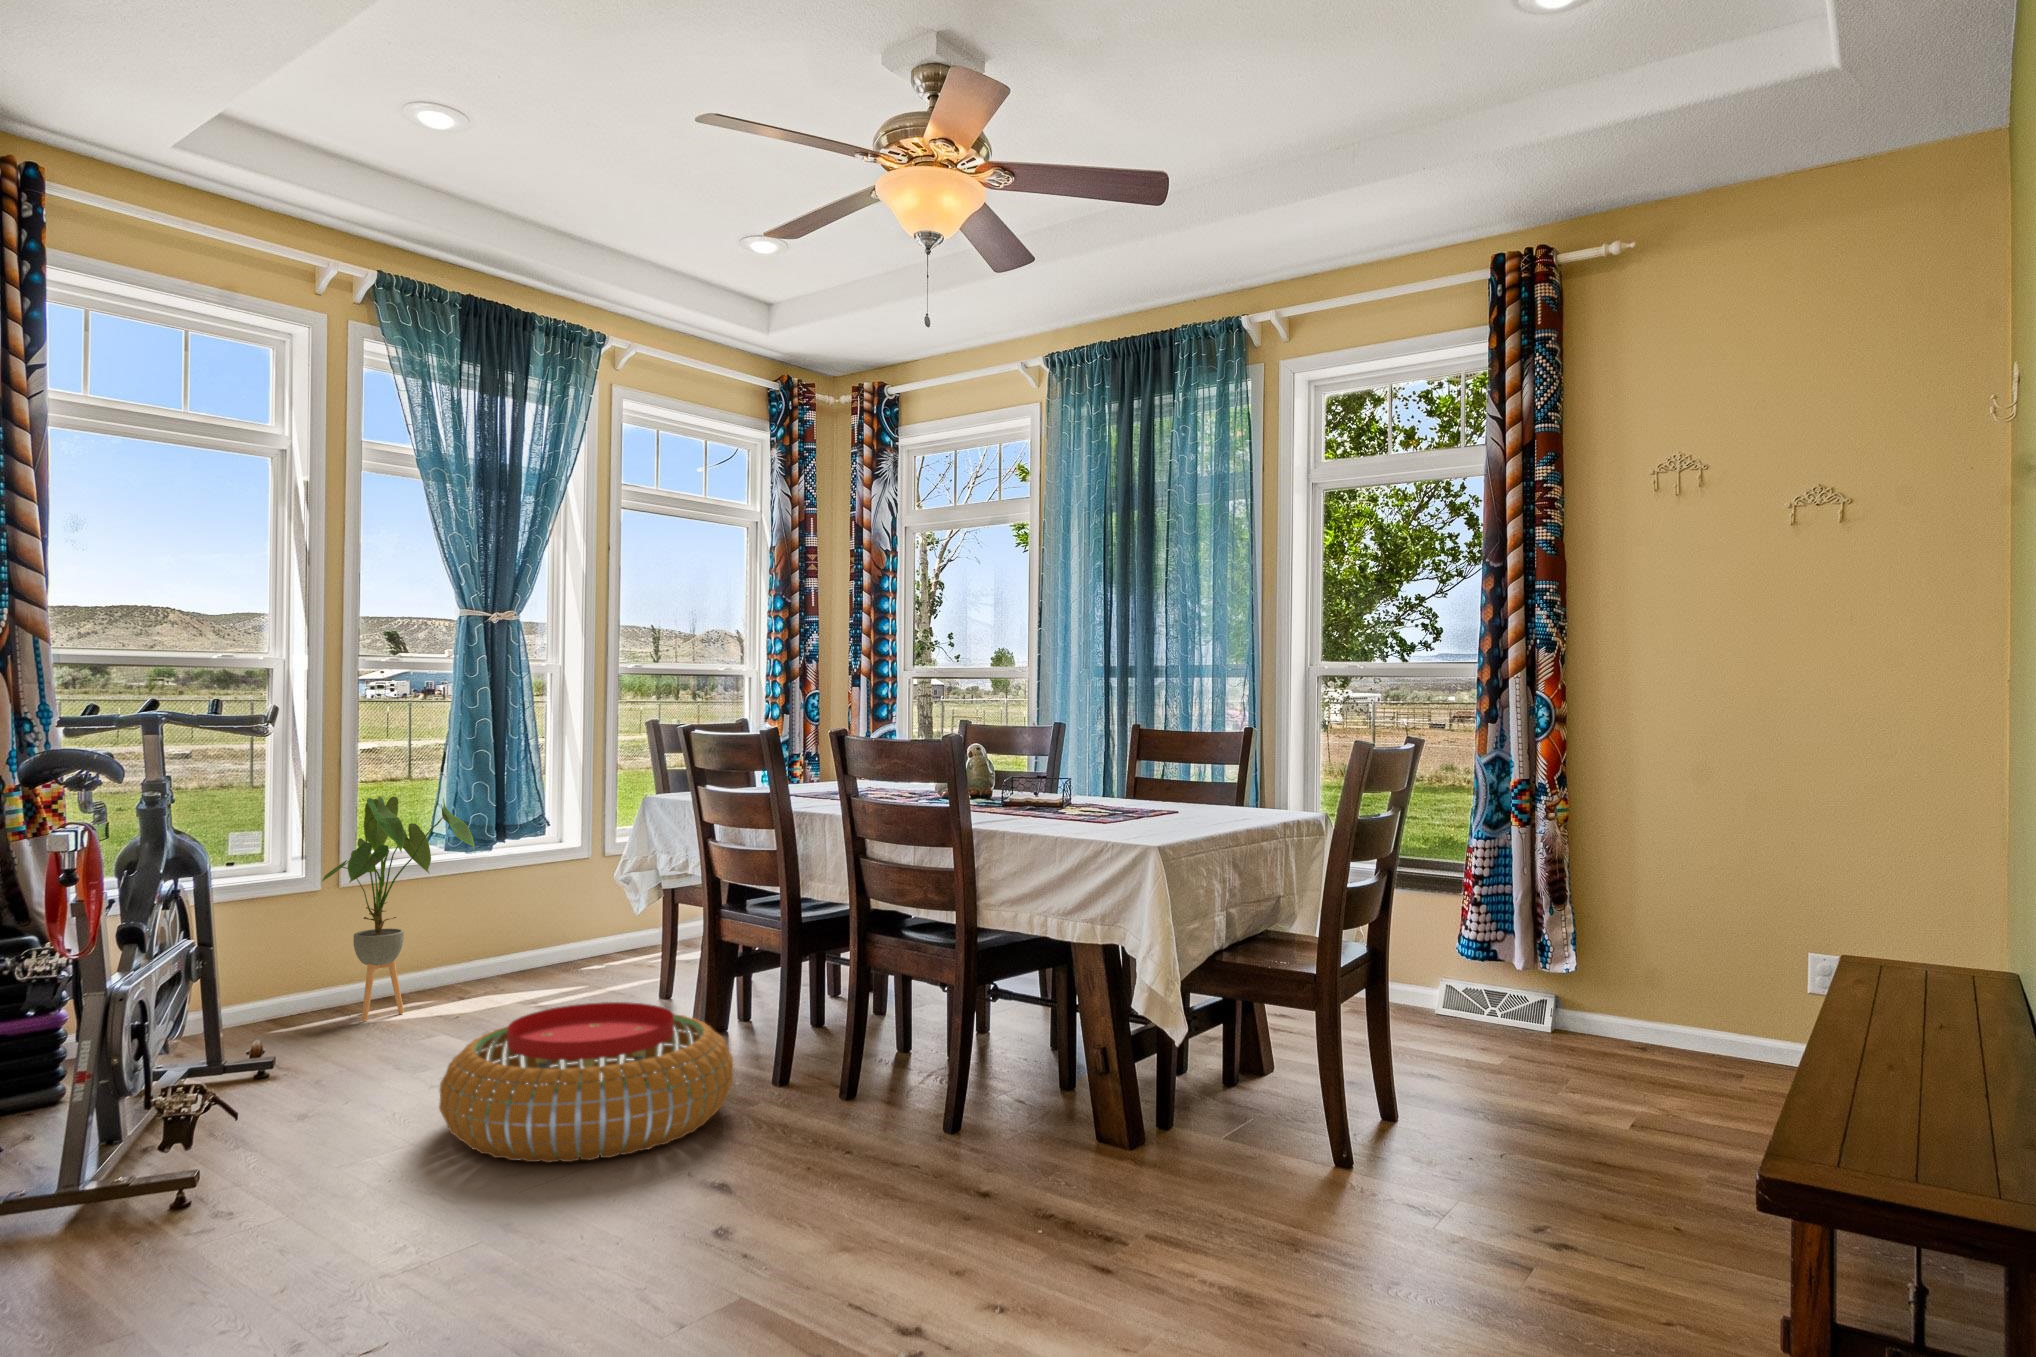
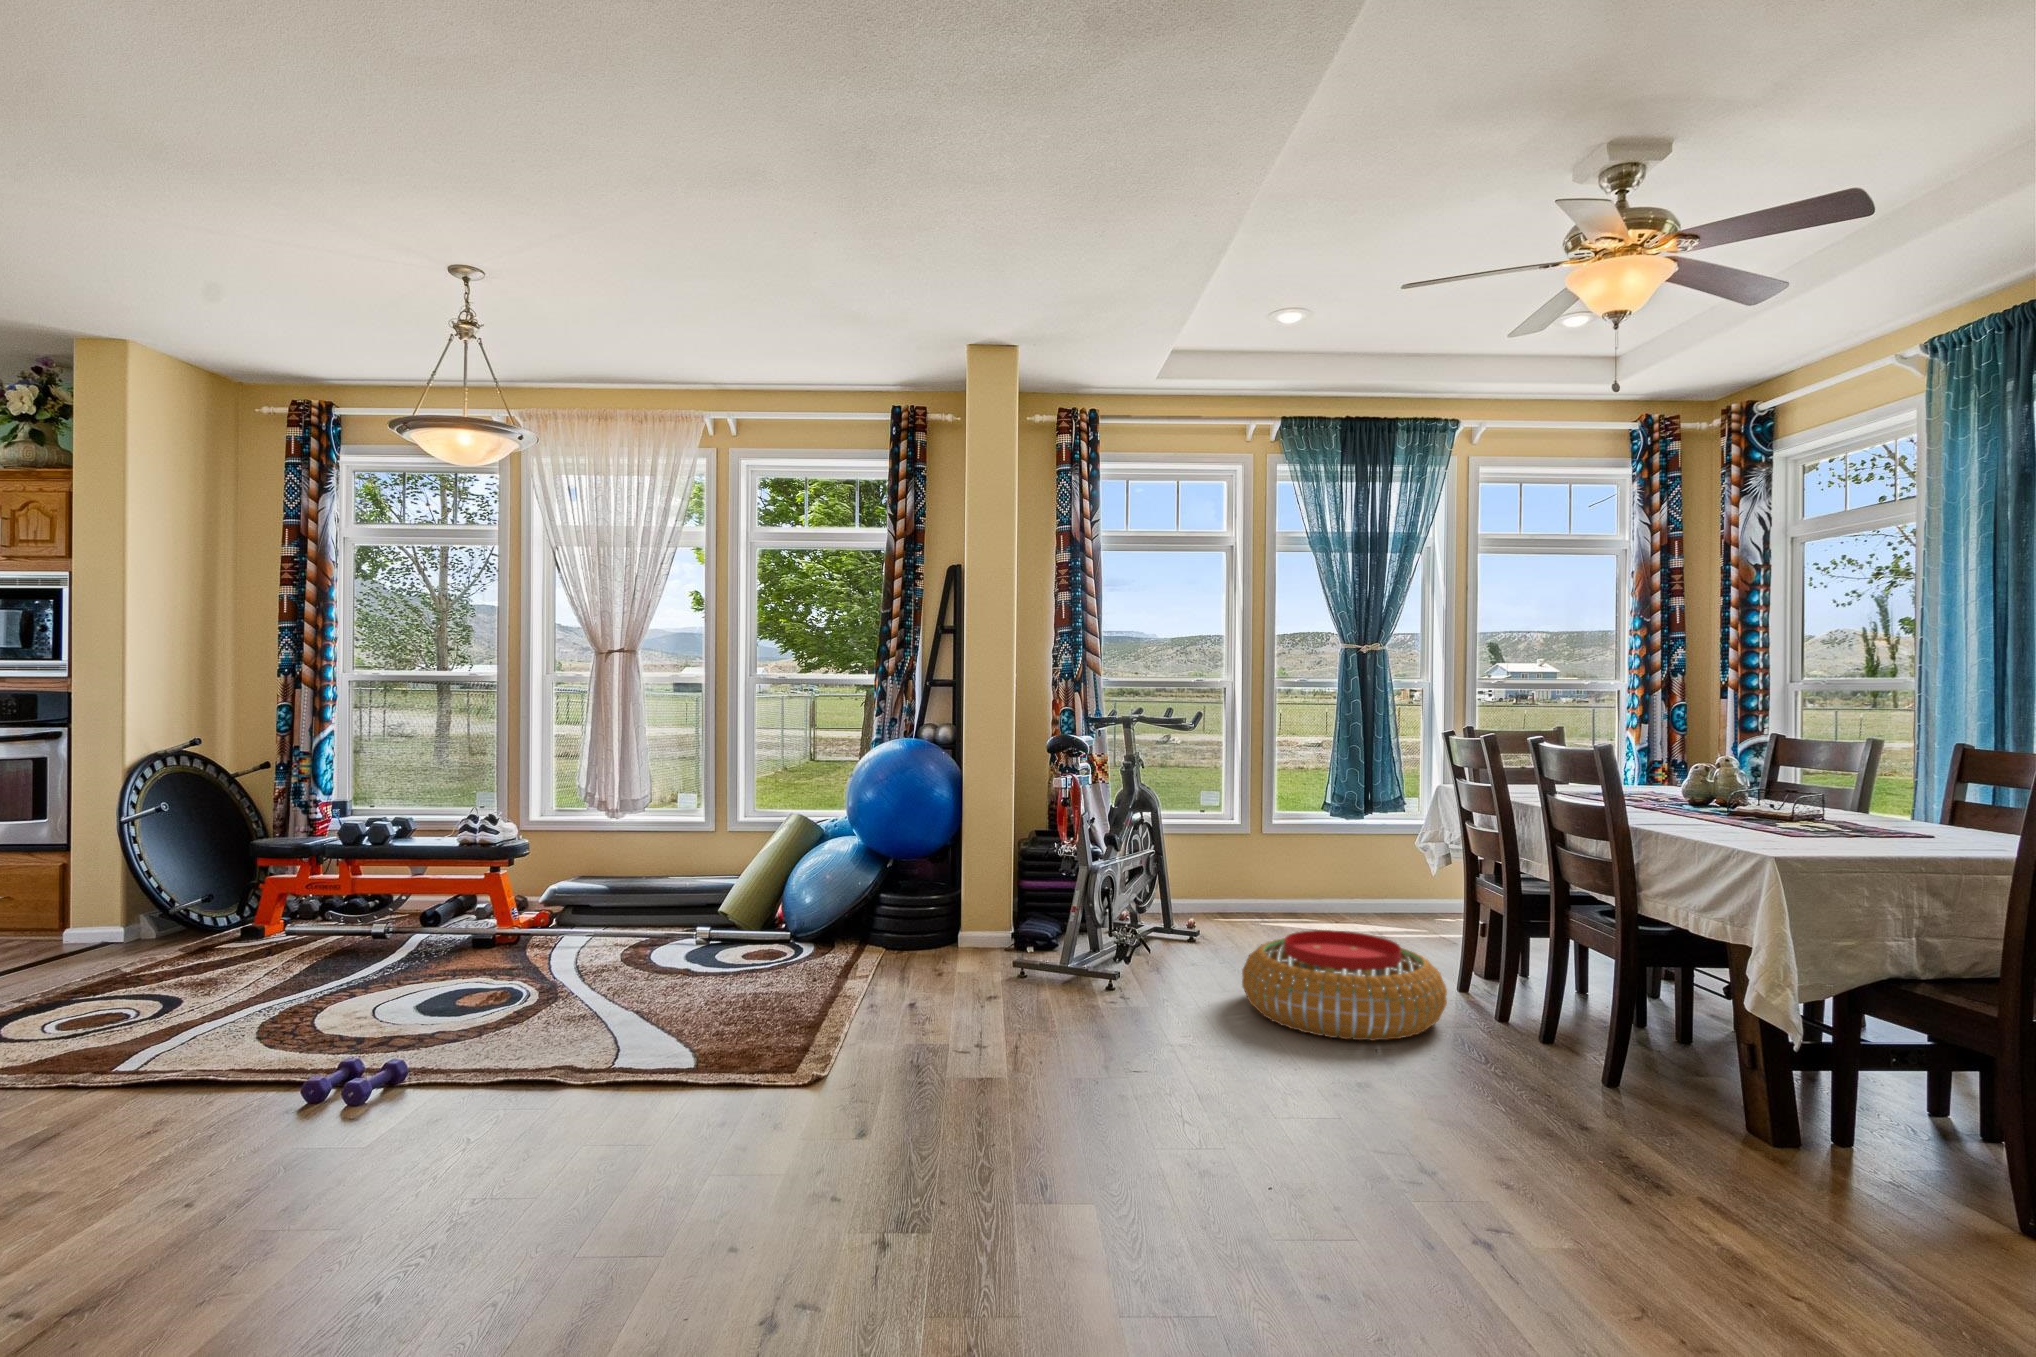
house plant: present [322,796,474,1021] -> none [1246,774,1339,922]

